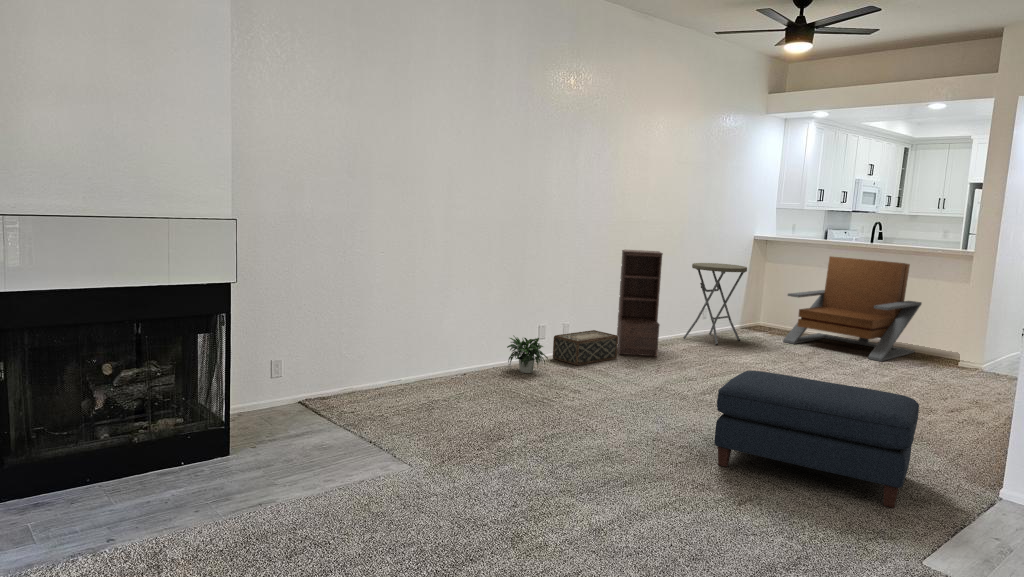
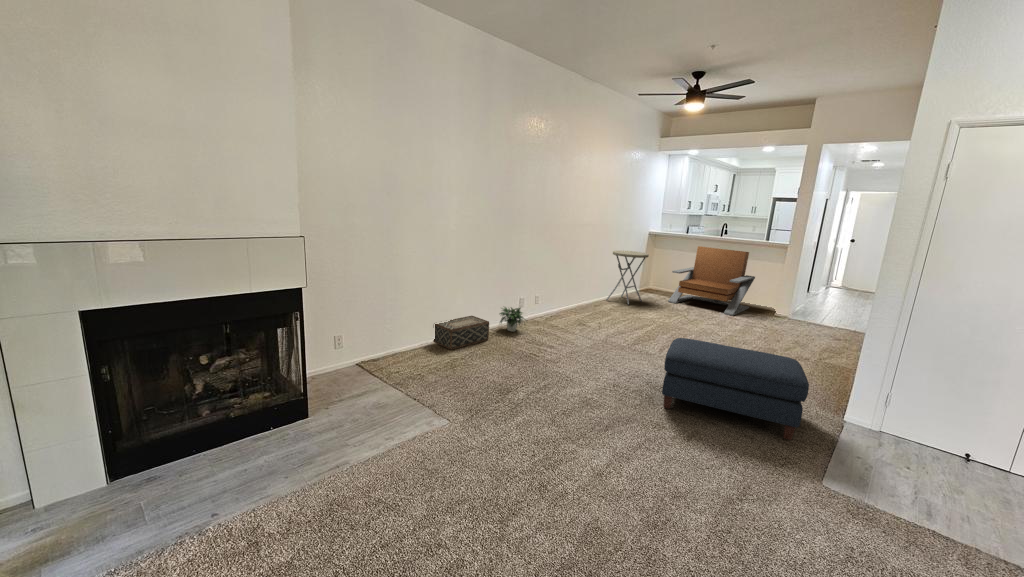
bookshelf: present [617,250,663,357] -> none [565,243,599,315]
woven basket: present [553,330,618,365] -> present [433,316,489,350]

